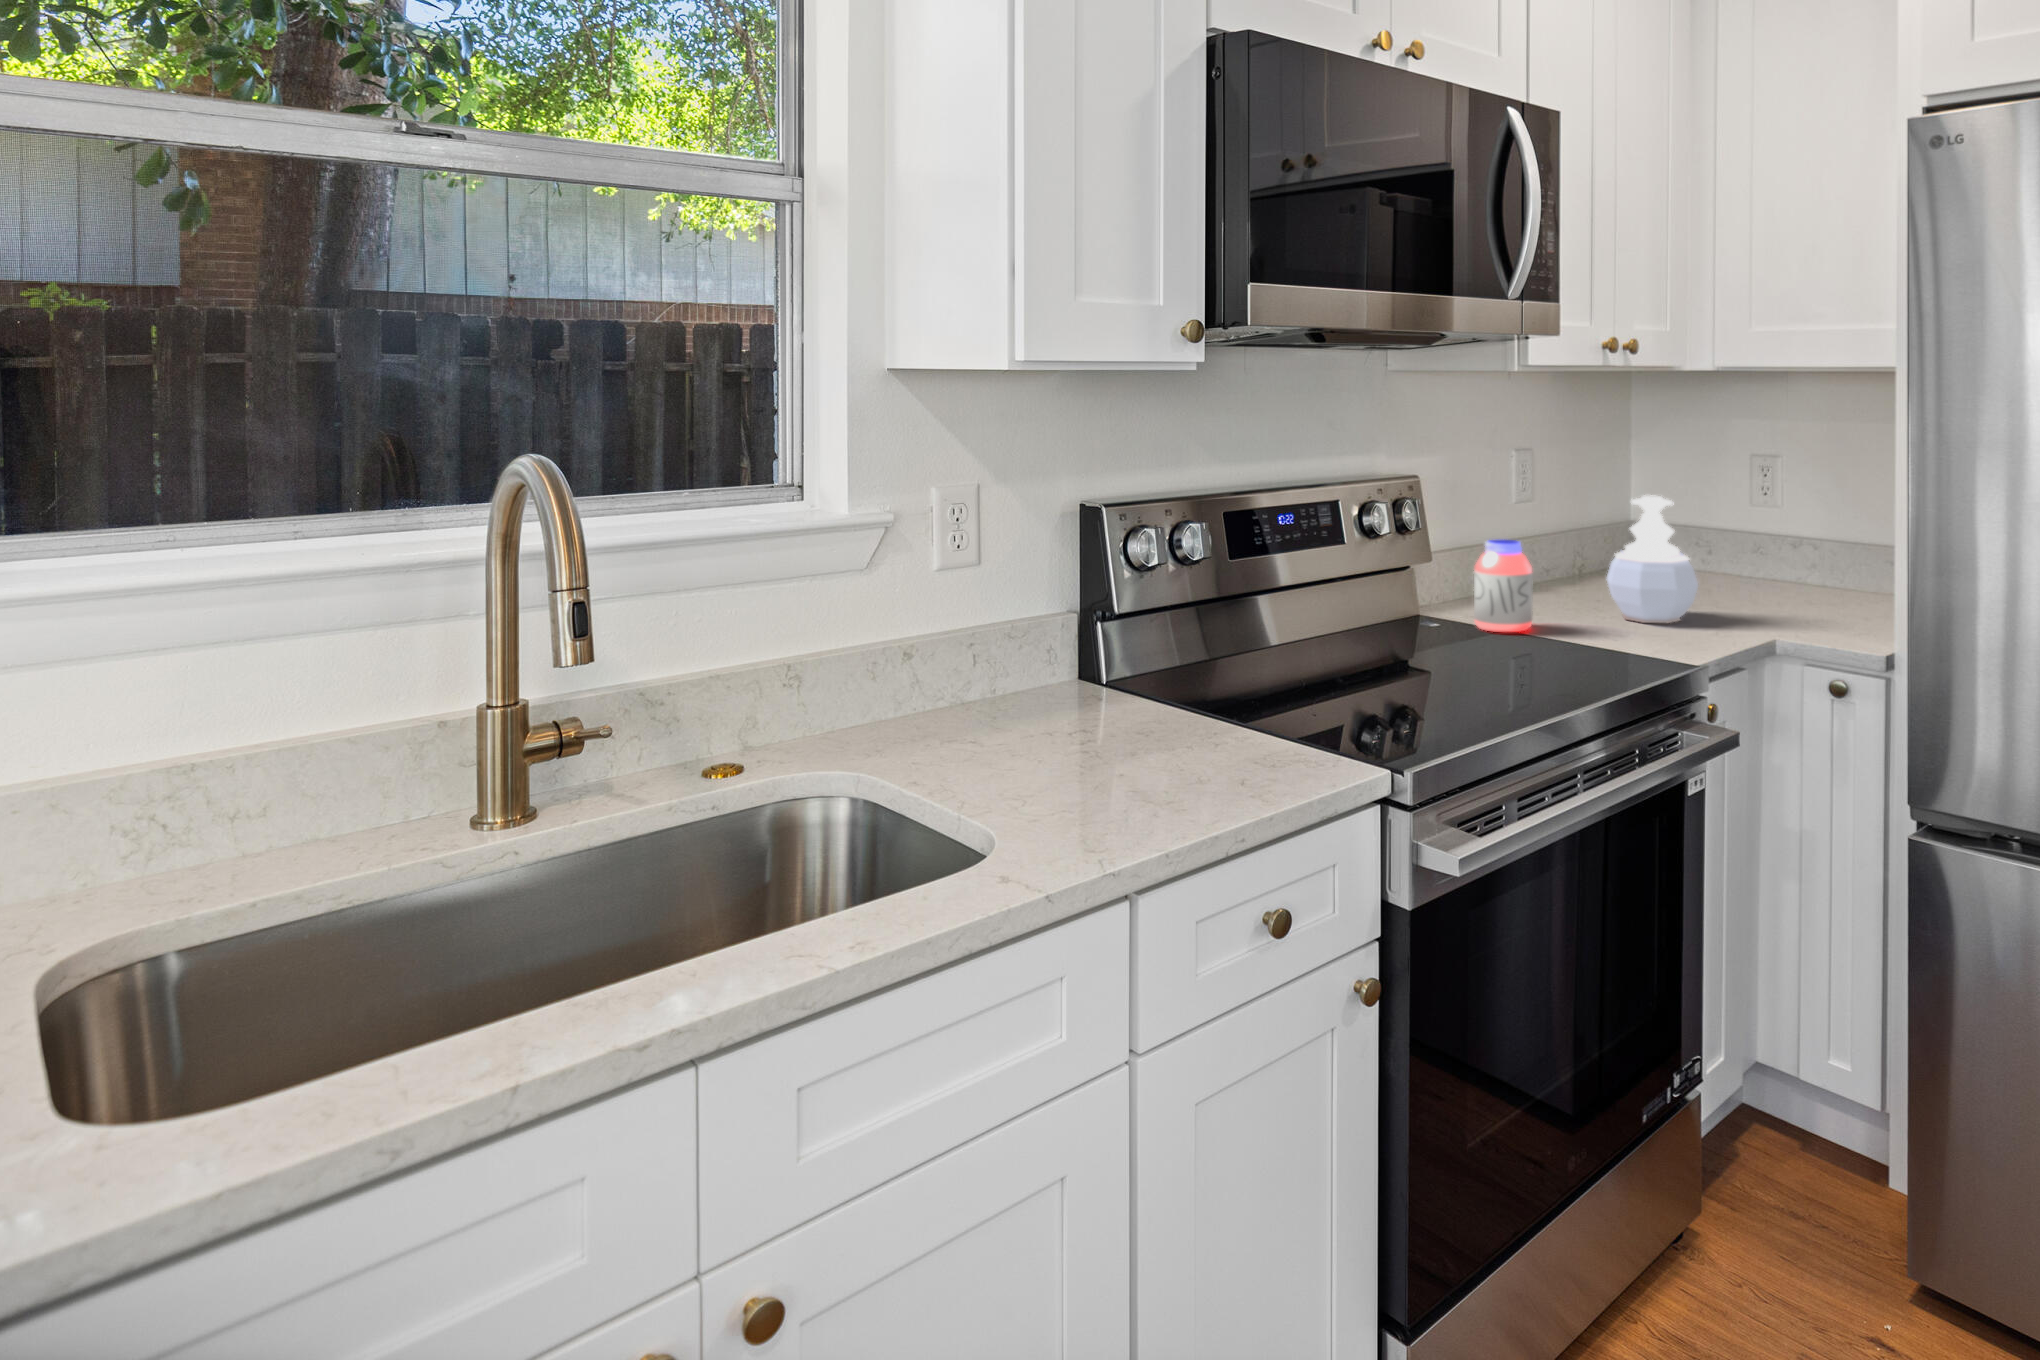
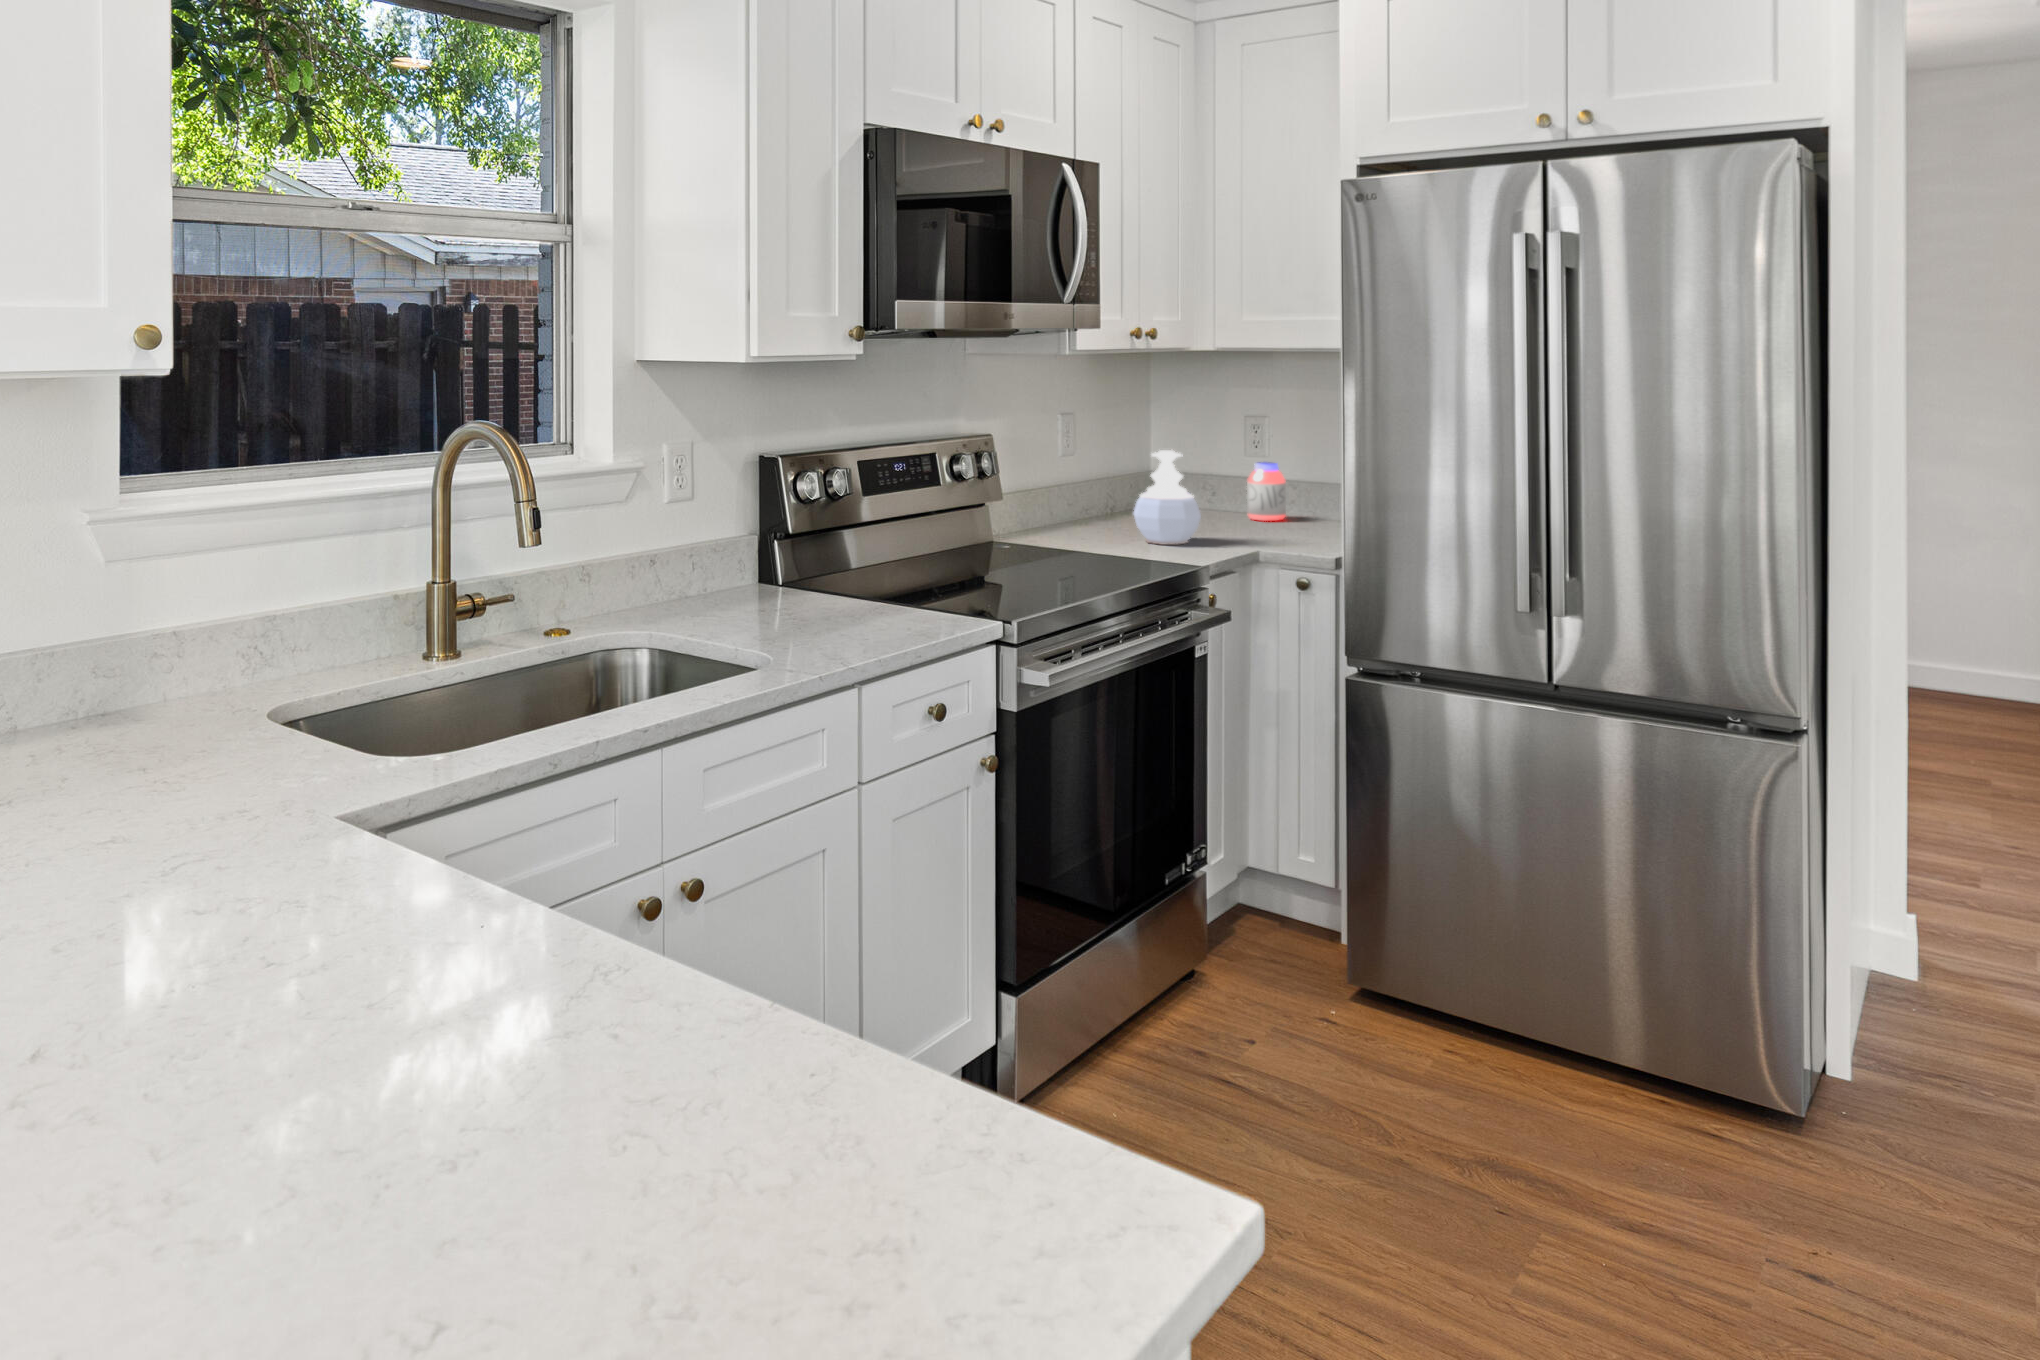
jar: present [1474,540,1533,632] -> present [1247,462,1286,521]

